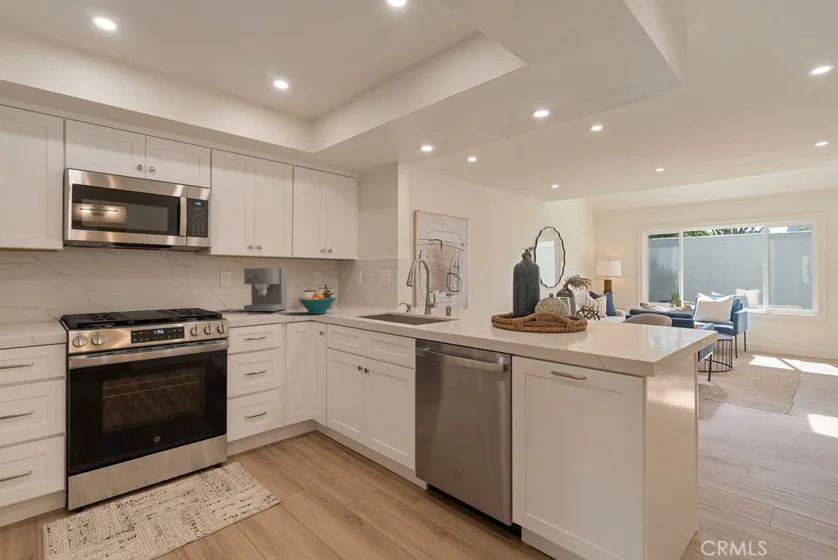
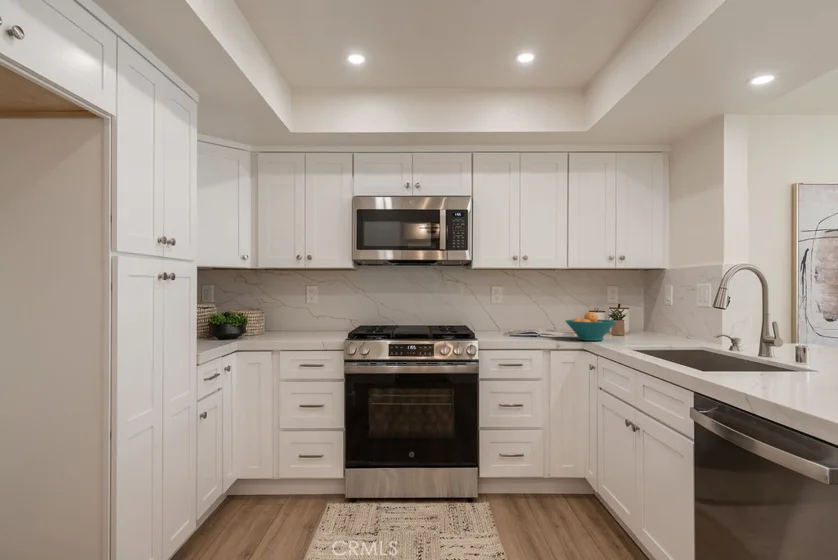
coffee maker: present [244,268,287,312] -> none [513,282,565,334]

